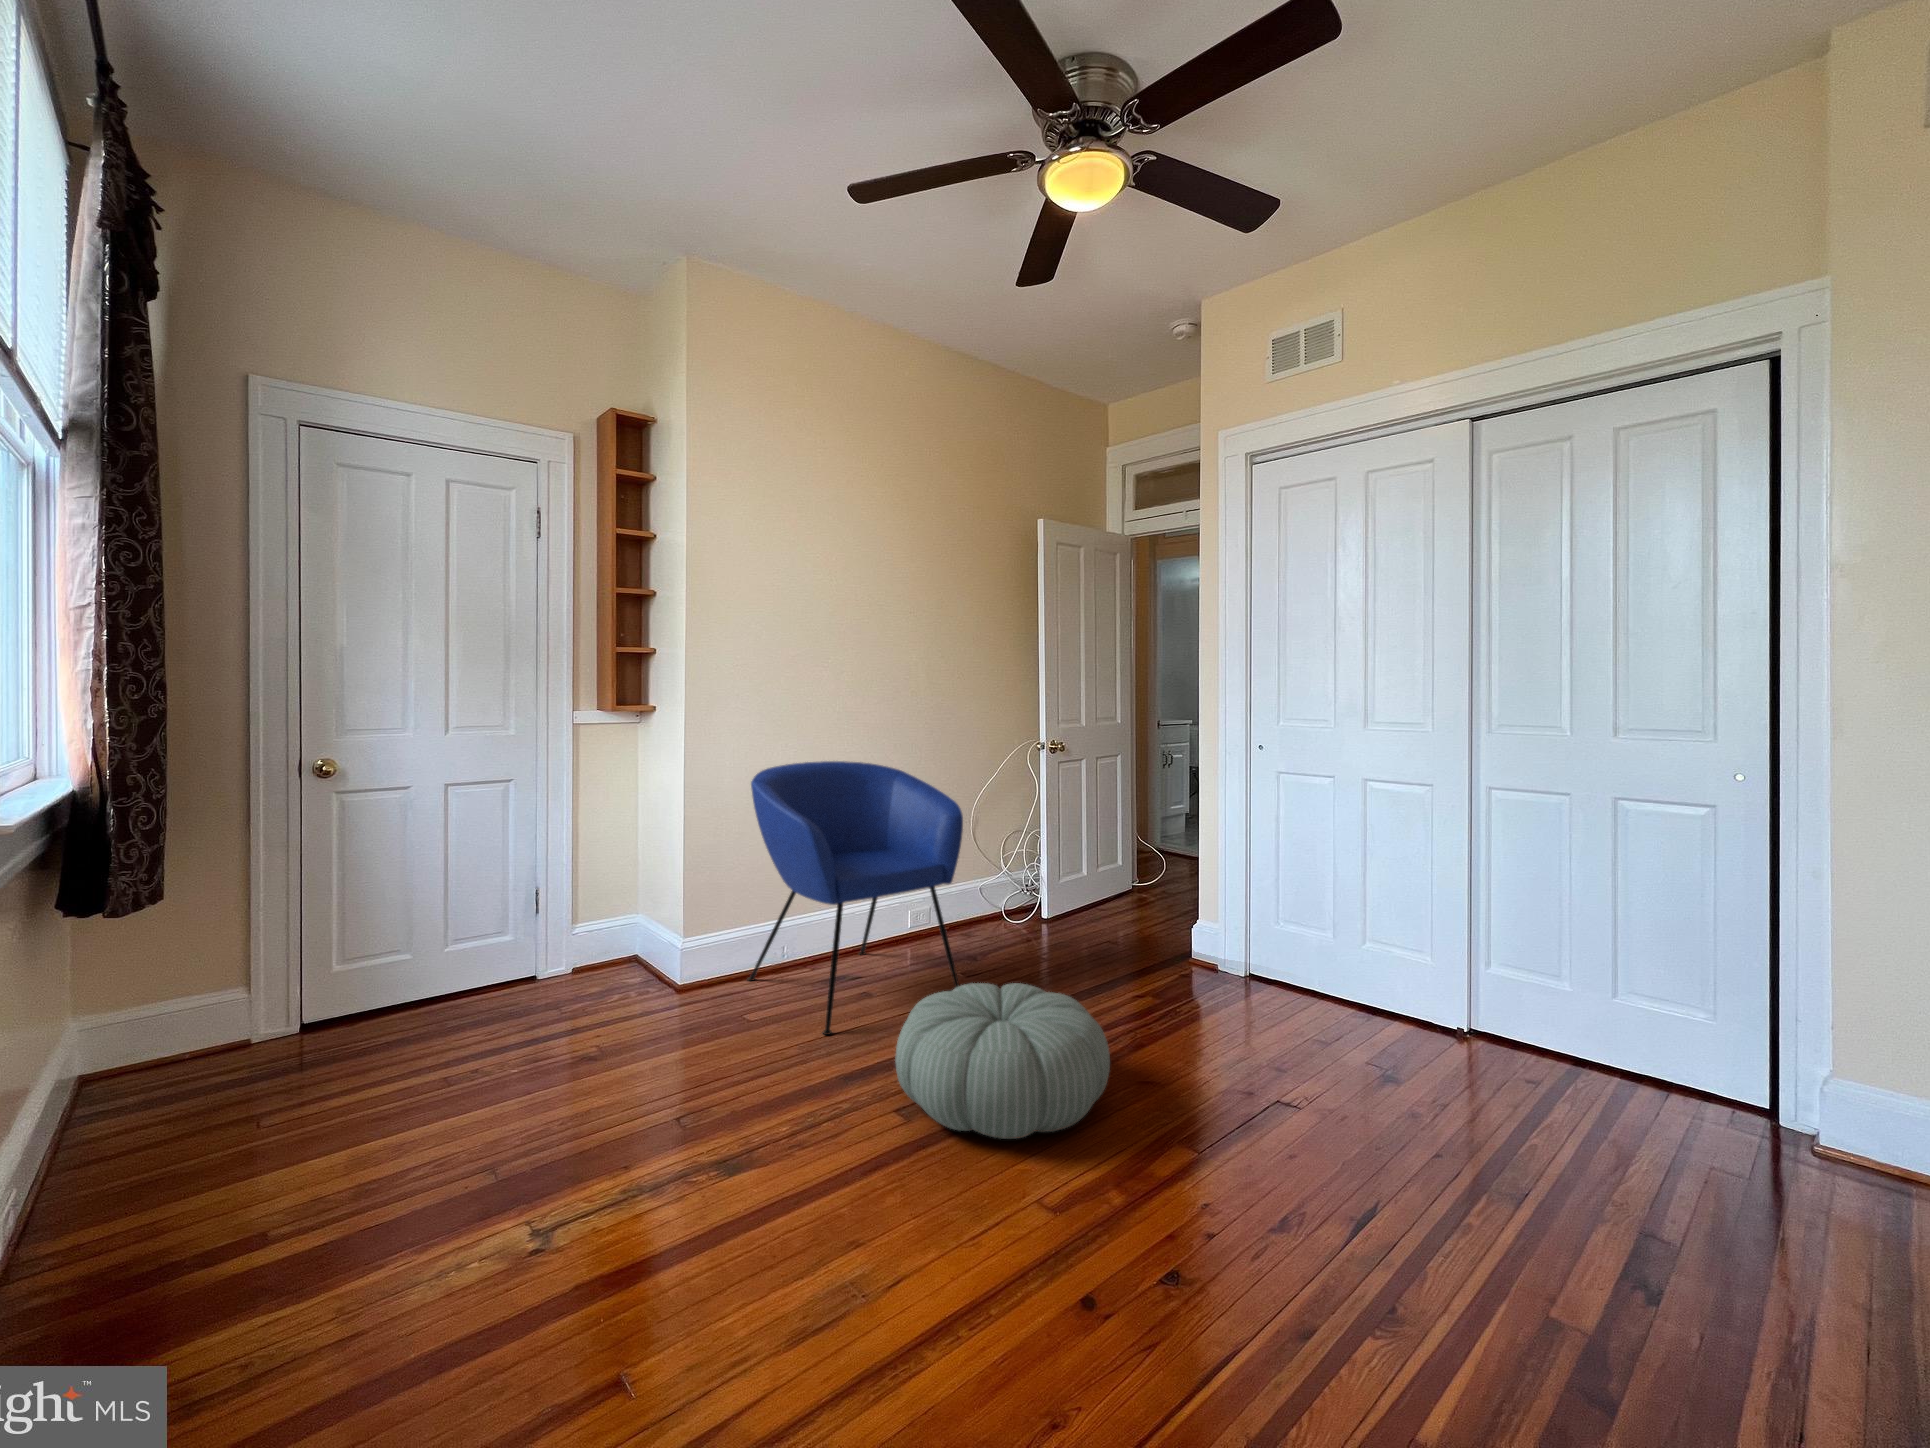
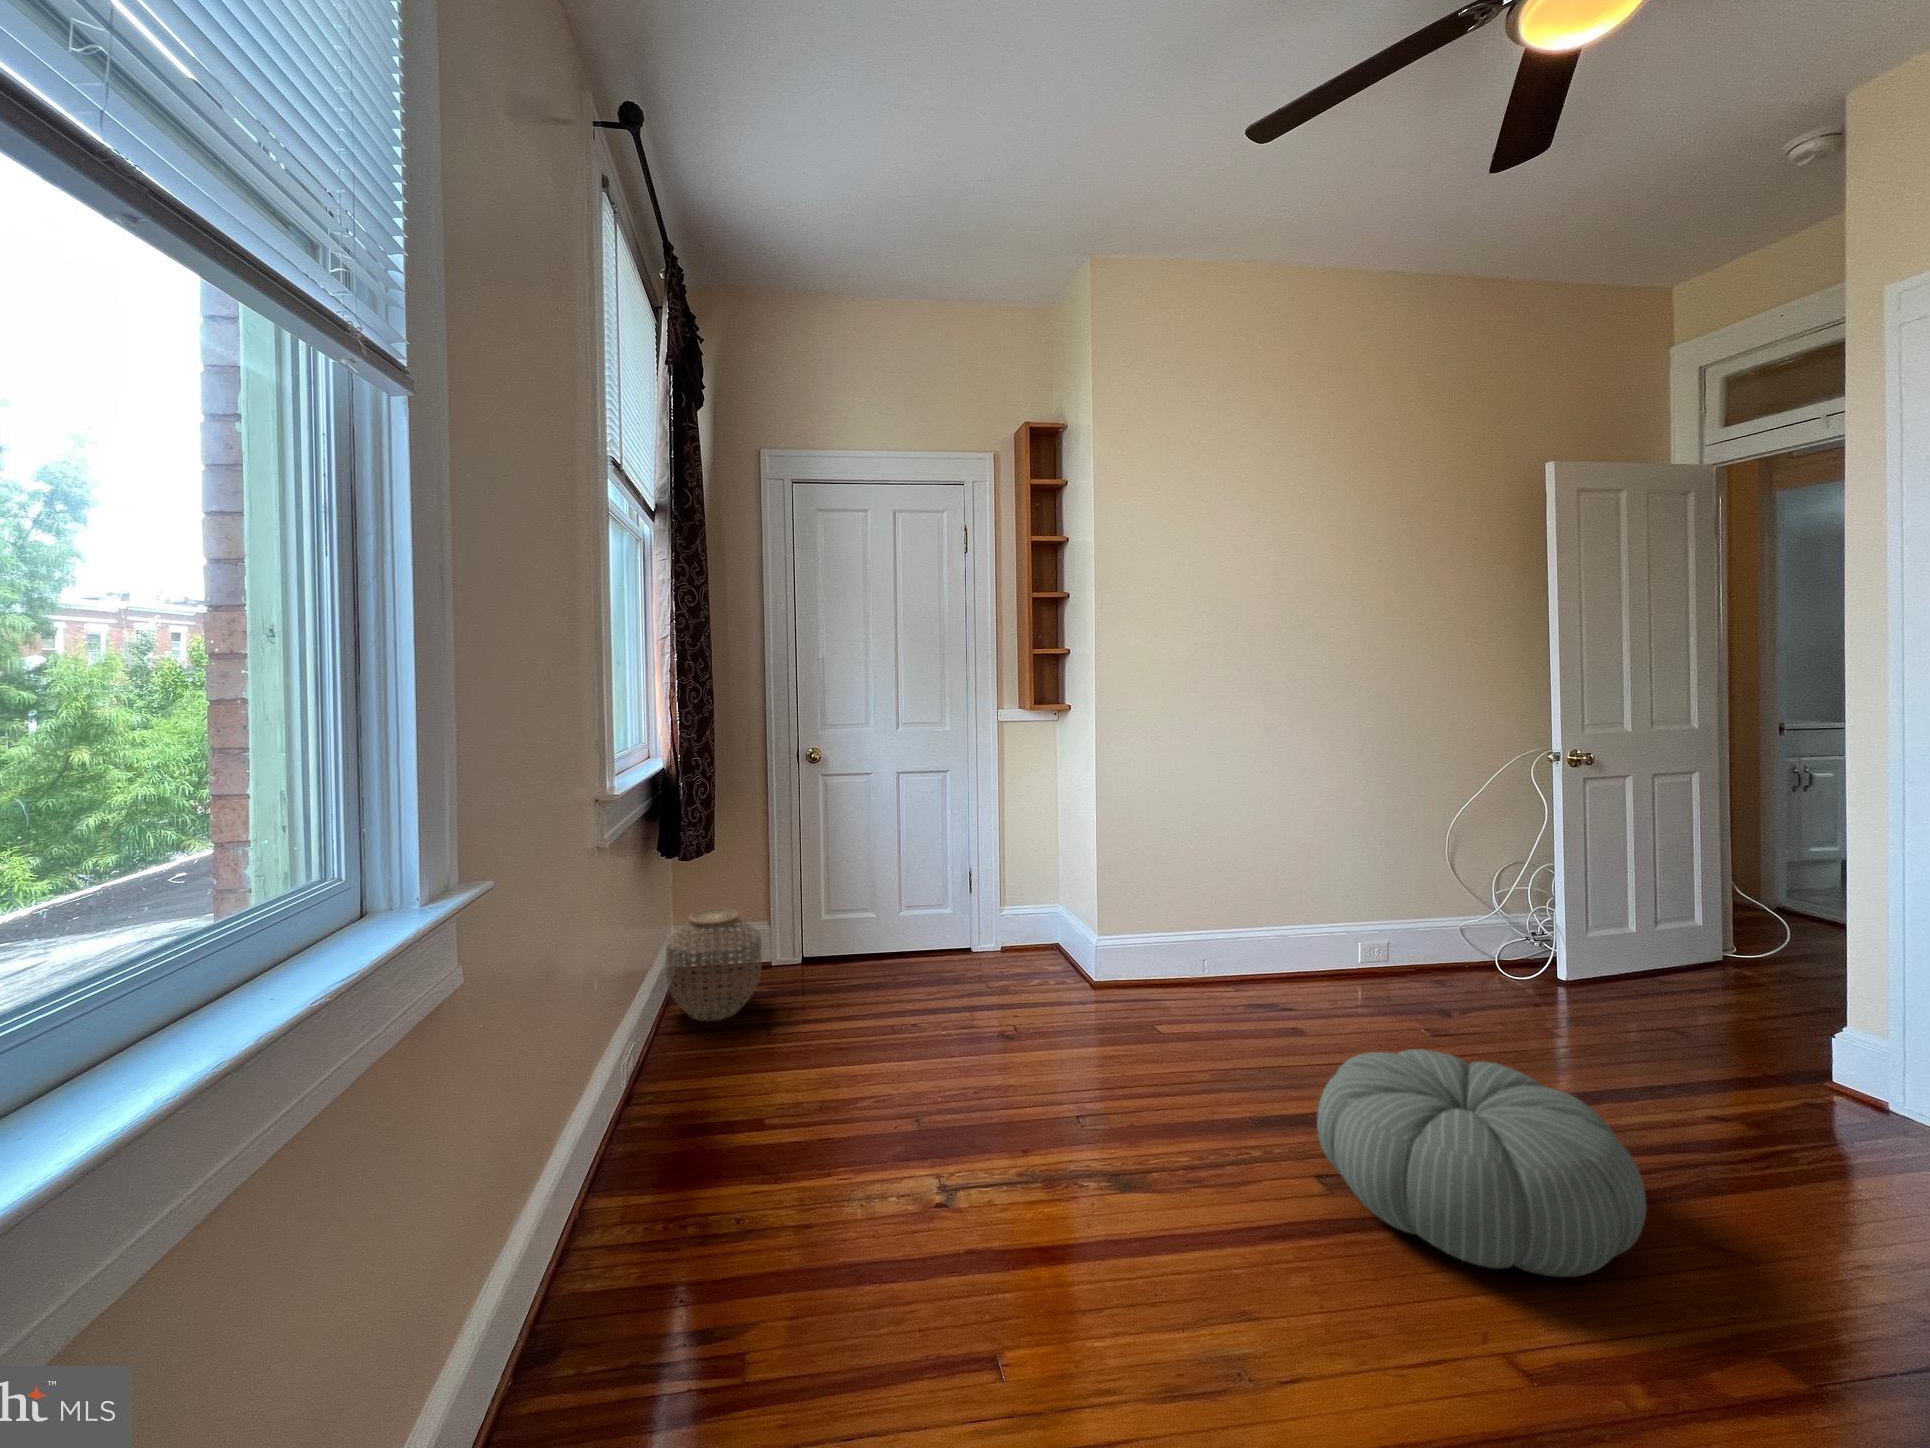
armchair: present [748,761,963,1035] -> none [1163,766,1425,1067]
woven basket: none [69,978,242,1138] -> present [666,908,762,1021]

